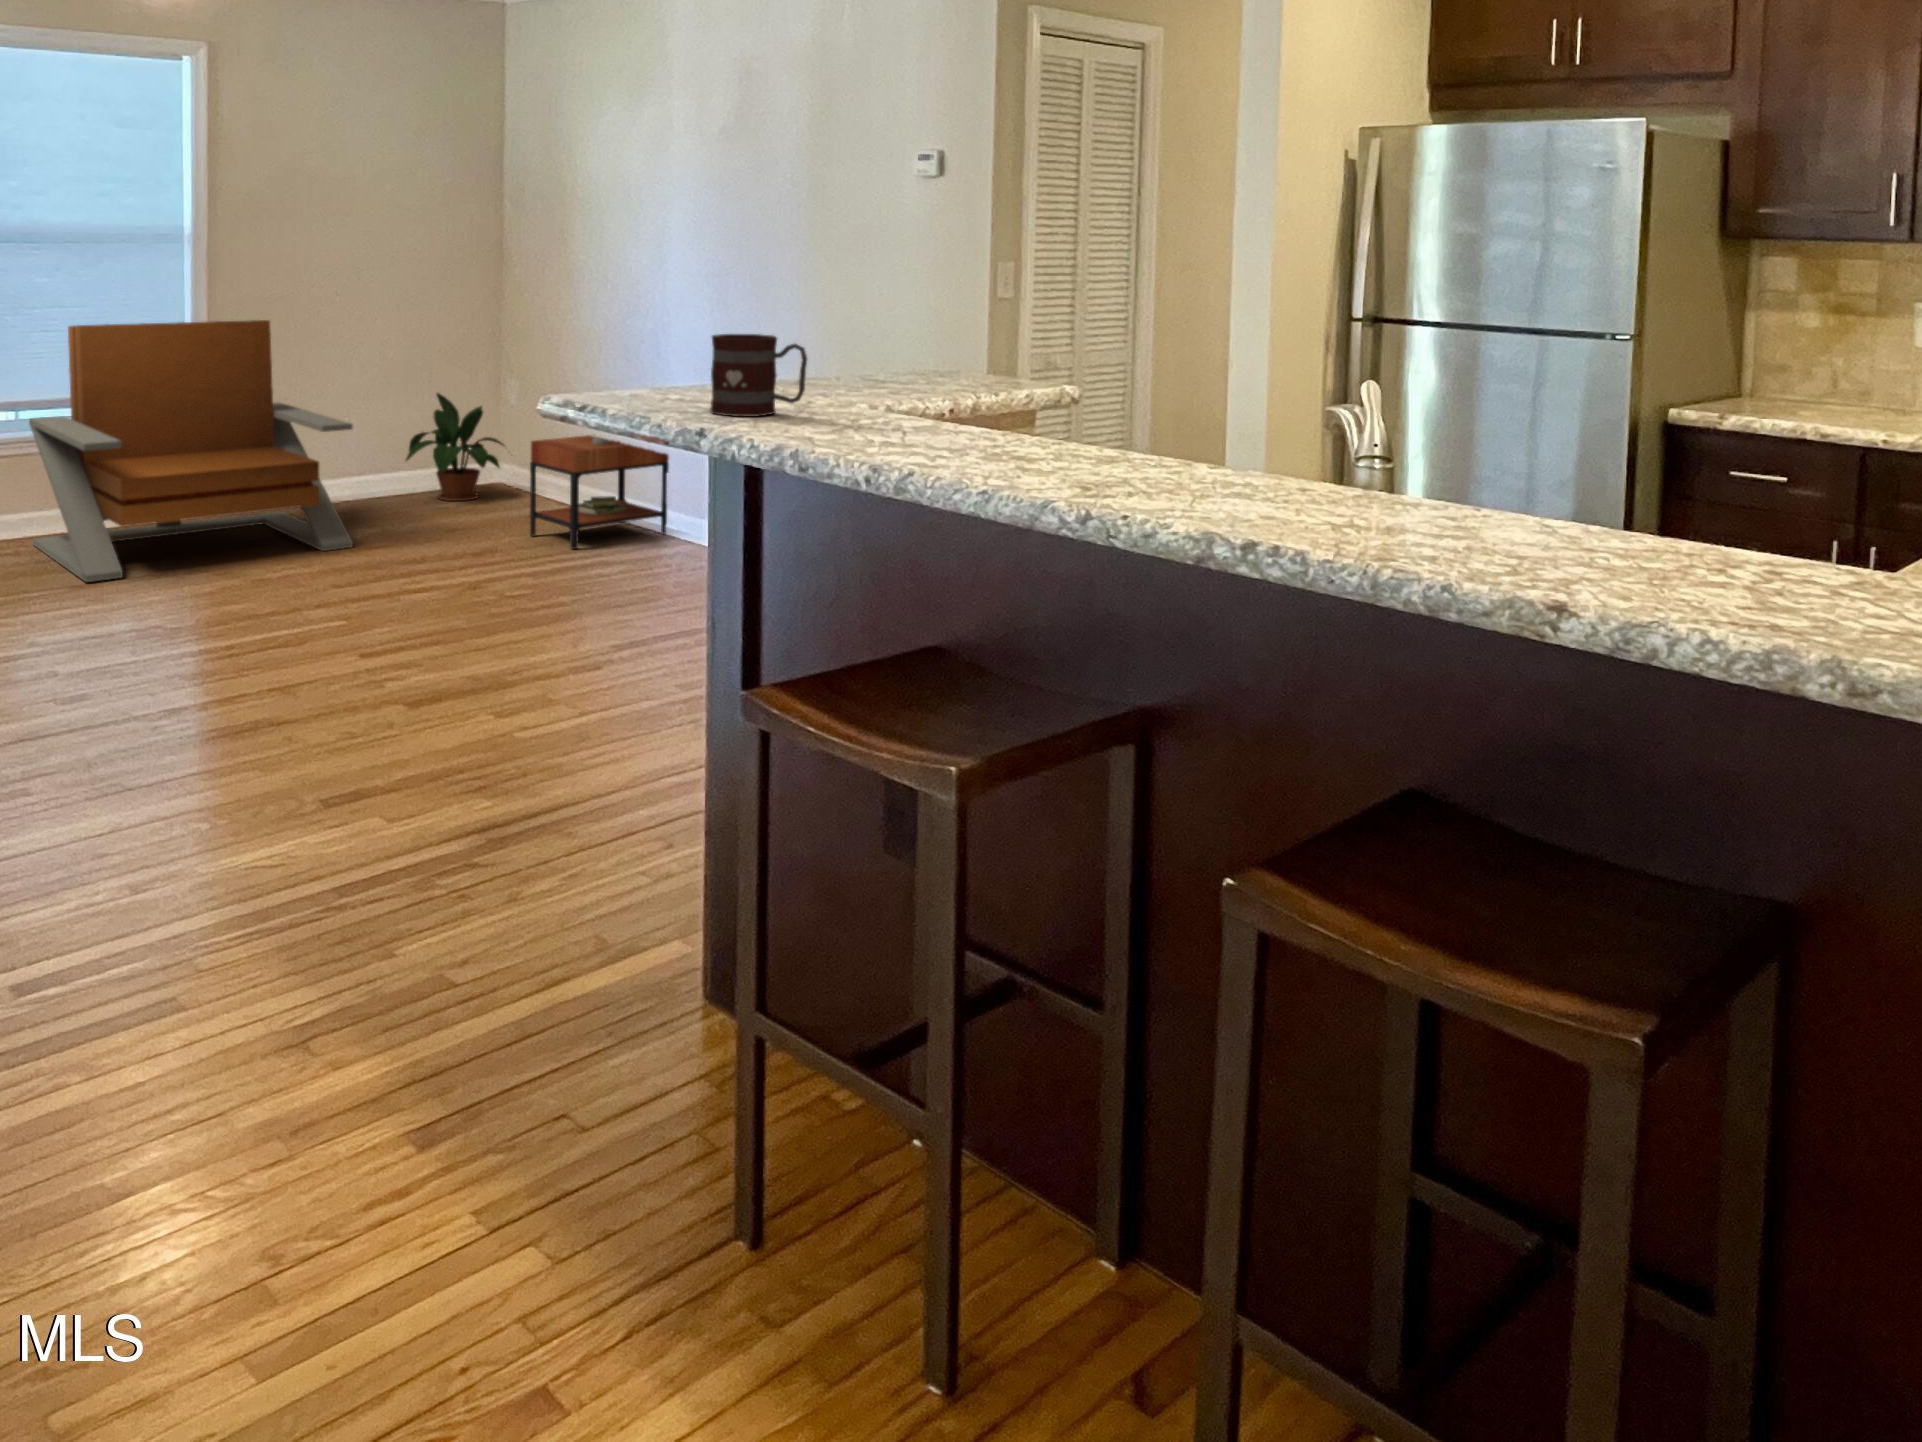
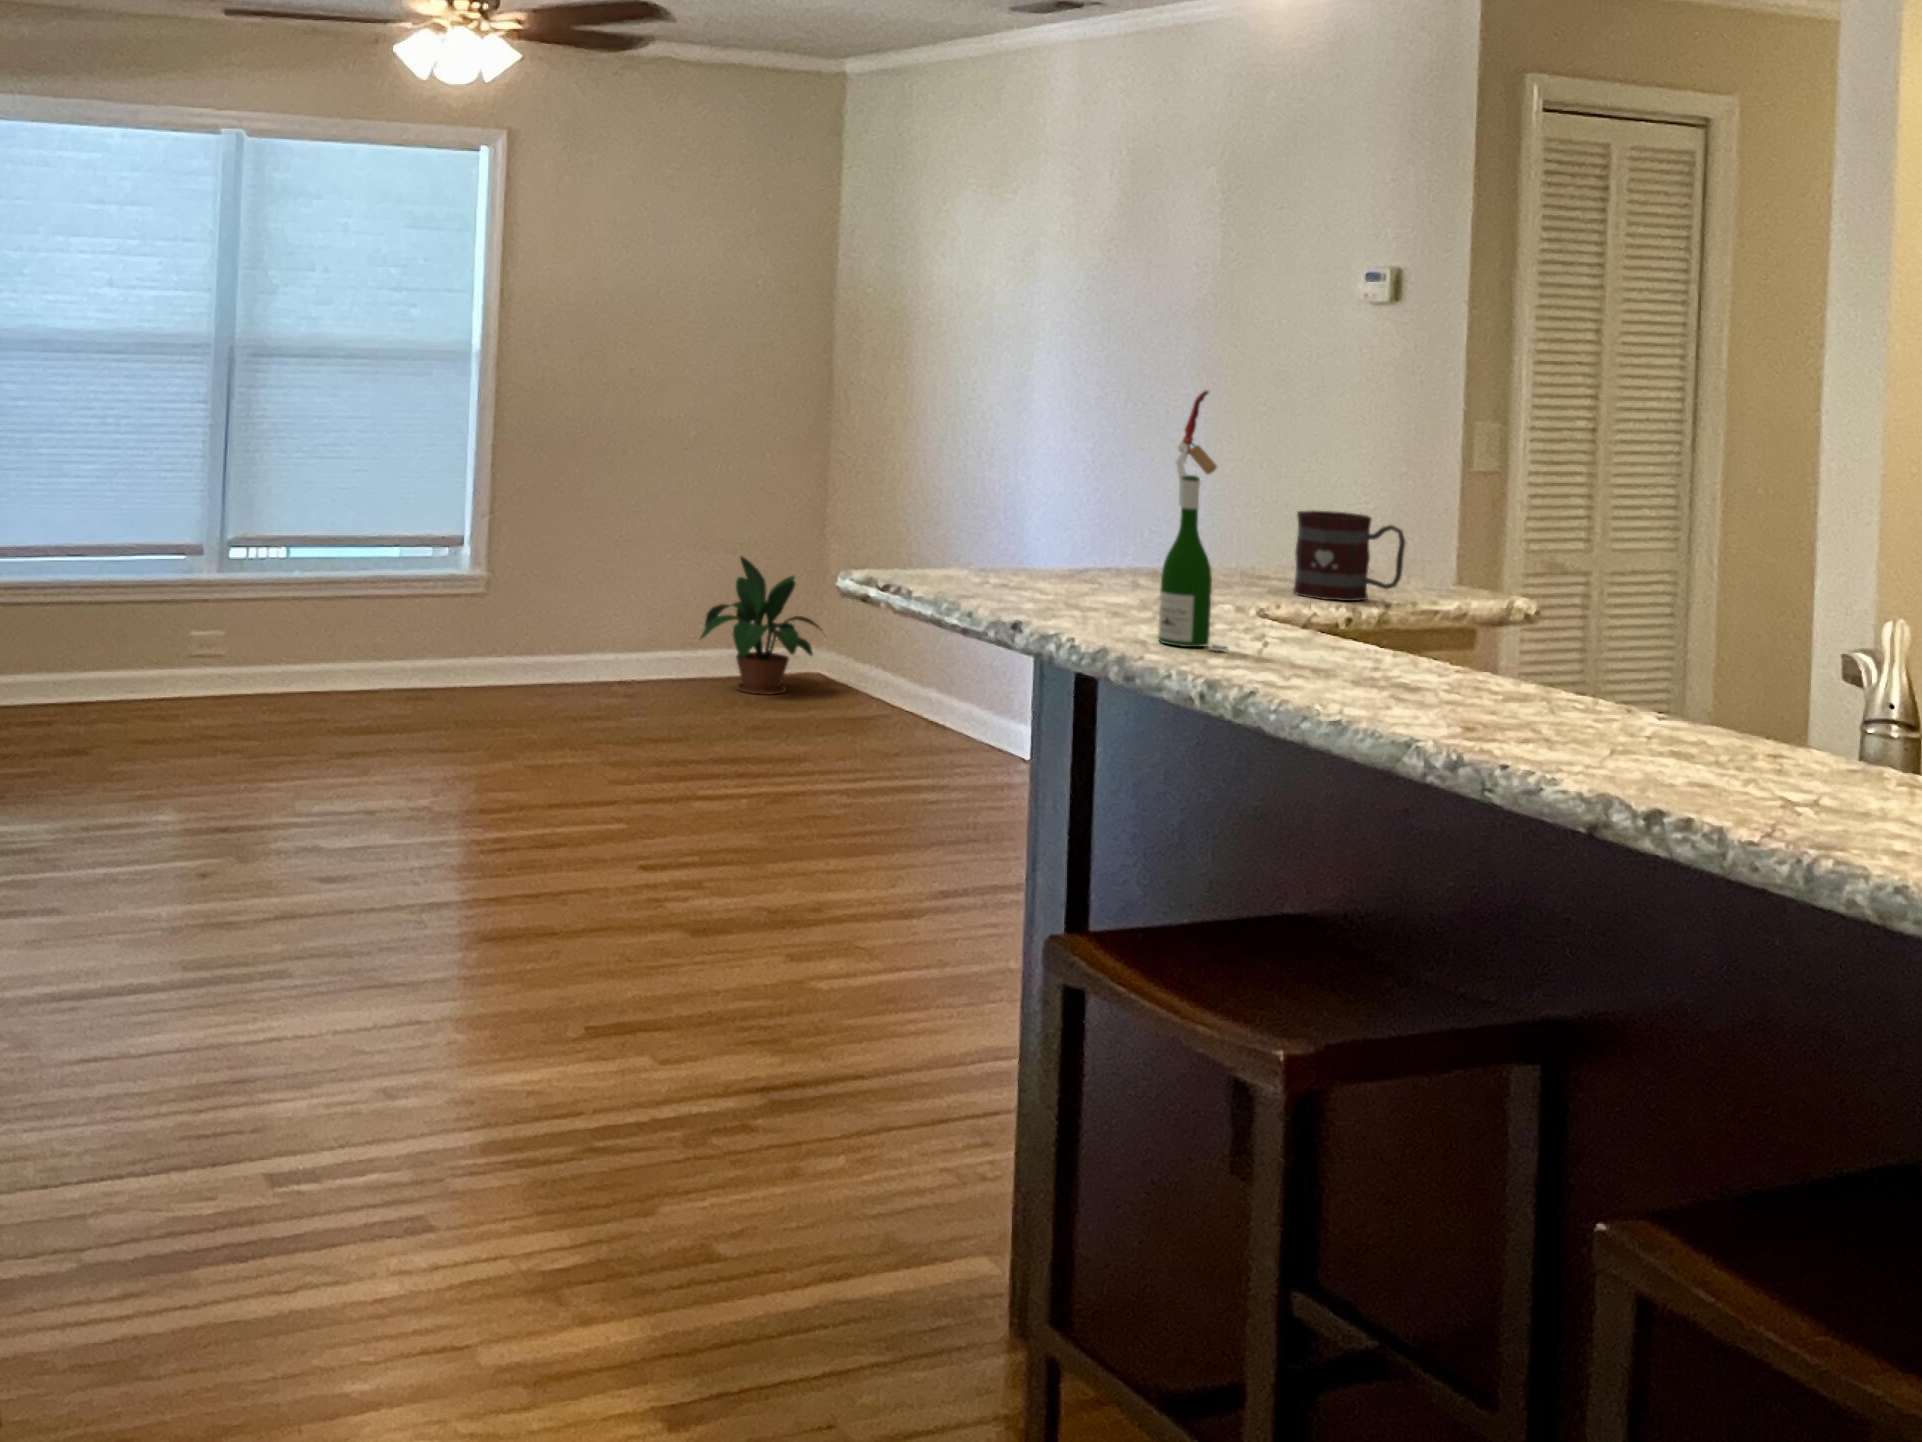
wine bottle: none [822,226,879,440] -> present [1158,390,1228,651]
lounge chair: present [29,320,353,582] -> none [293,455,640,753]
mug: present [710,334,807,416] -> present [1294,510,1406,601]
side table: present [530,433,669,549] -> none [845,585,1025,768]

